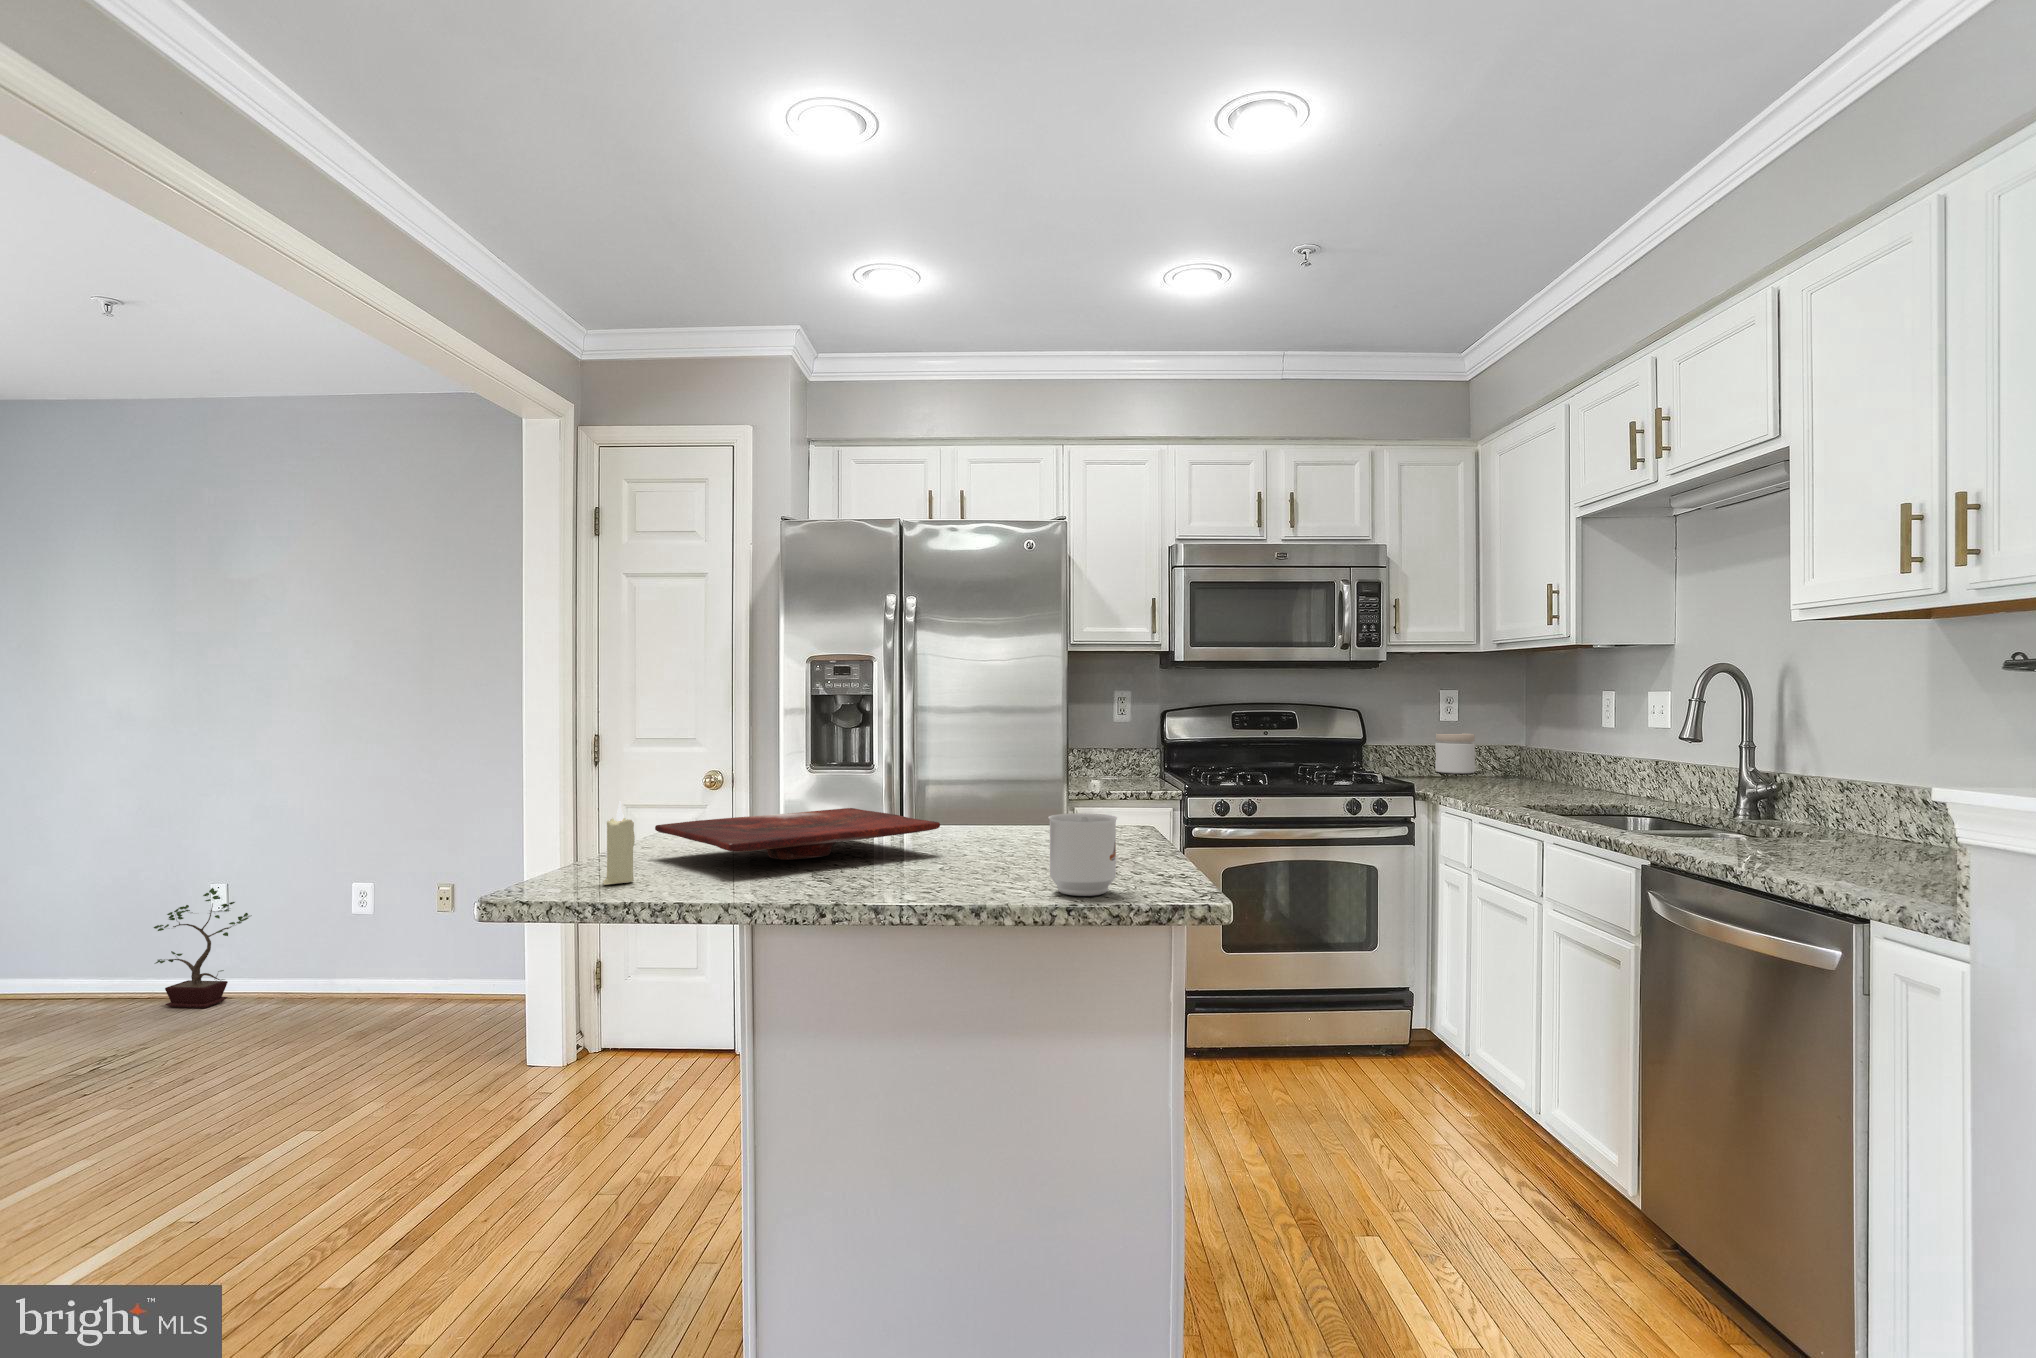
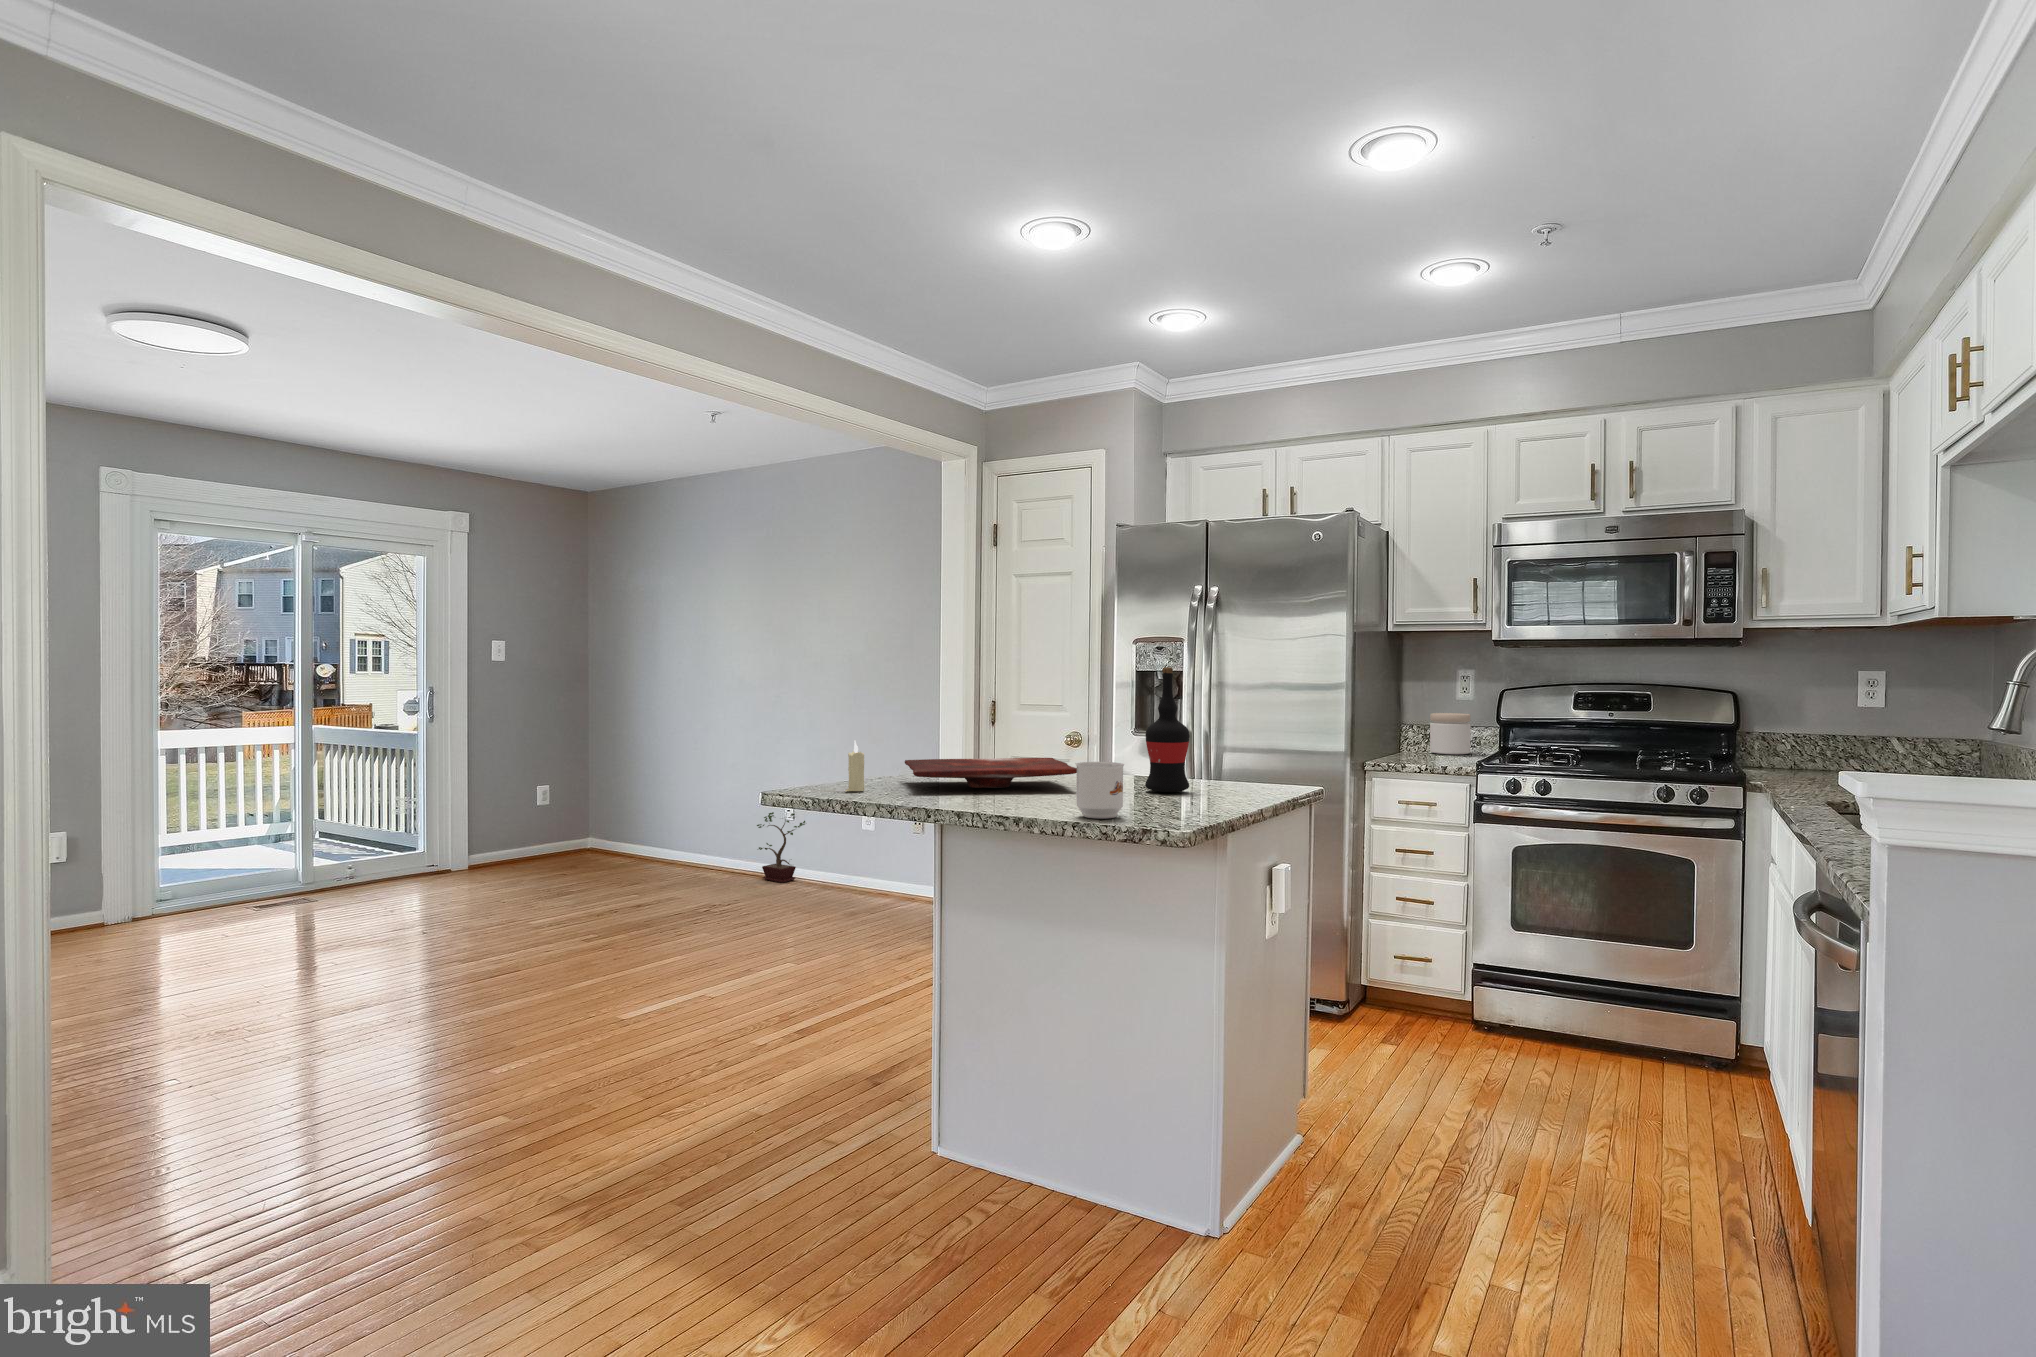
wine bottle: none [1007,684,1063,845] -> present [1145,667,1190,792]
jar: present [1435,734,1475,774] -> present [1430,713,1471,755]

